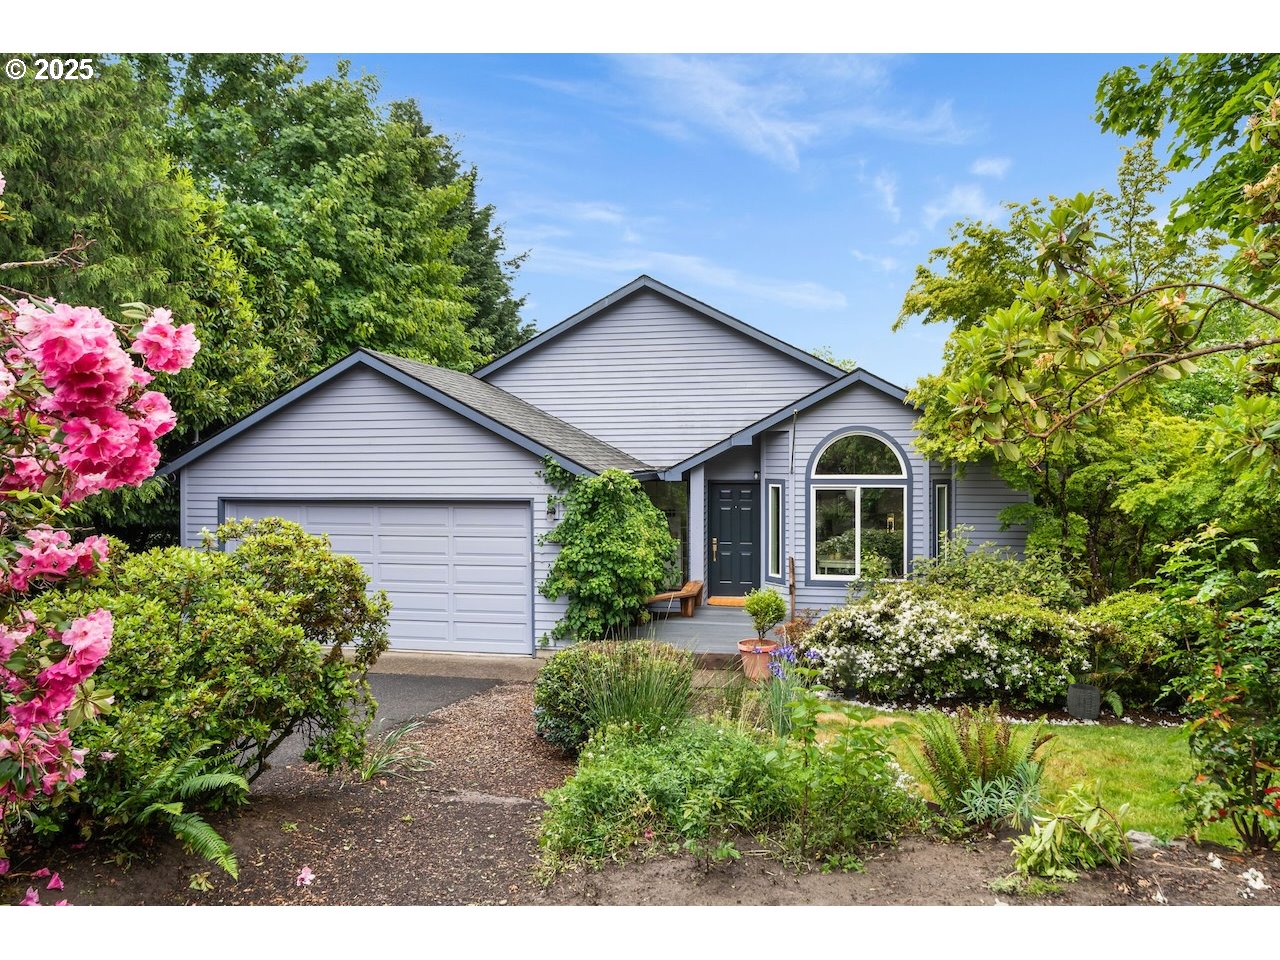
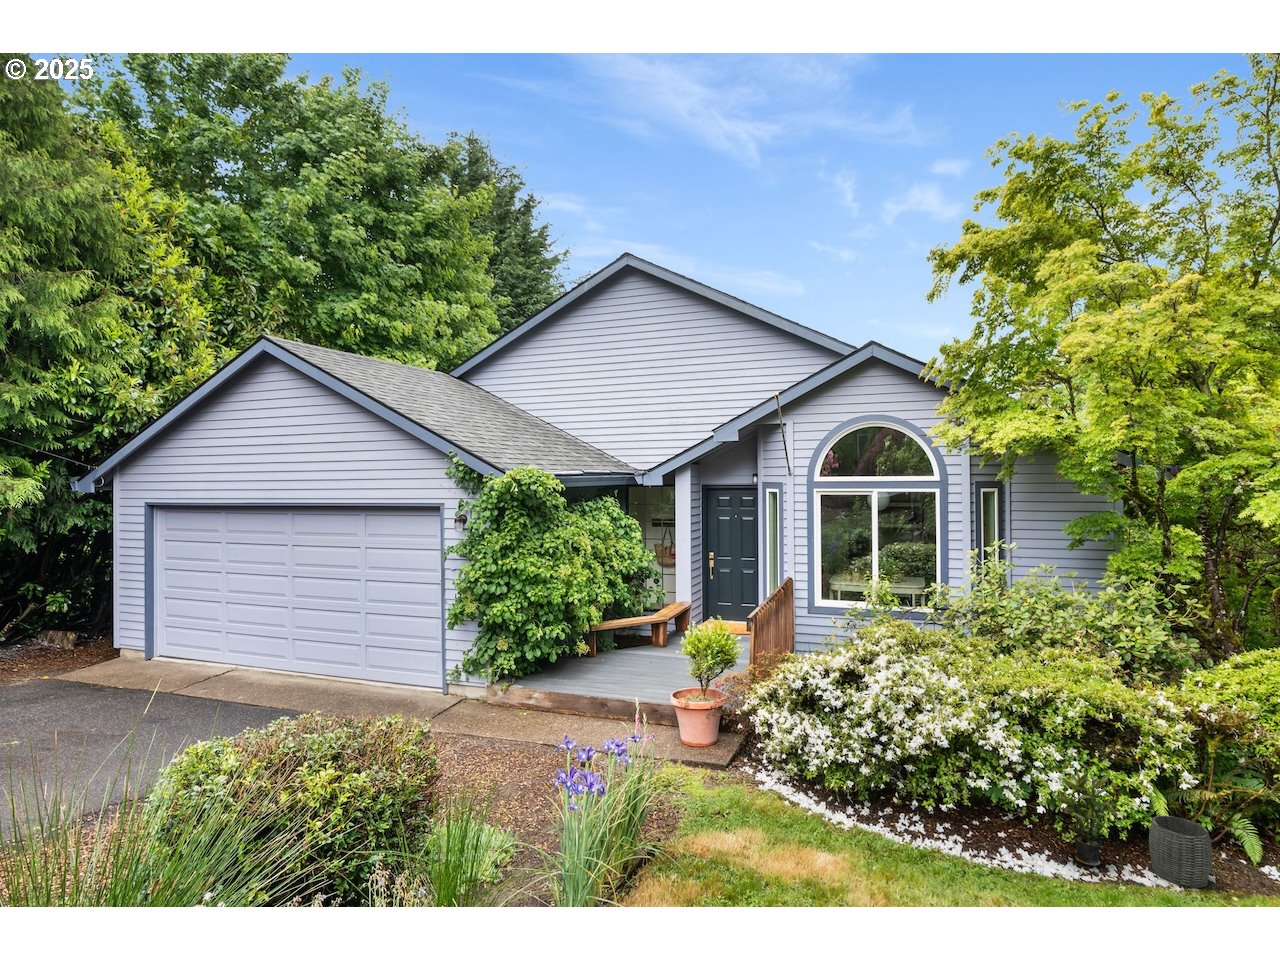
potted plant: present [836,651,863,700] -> present [1058,769,1115,866]

